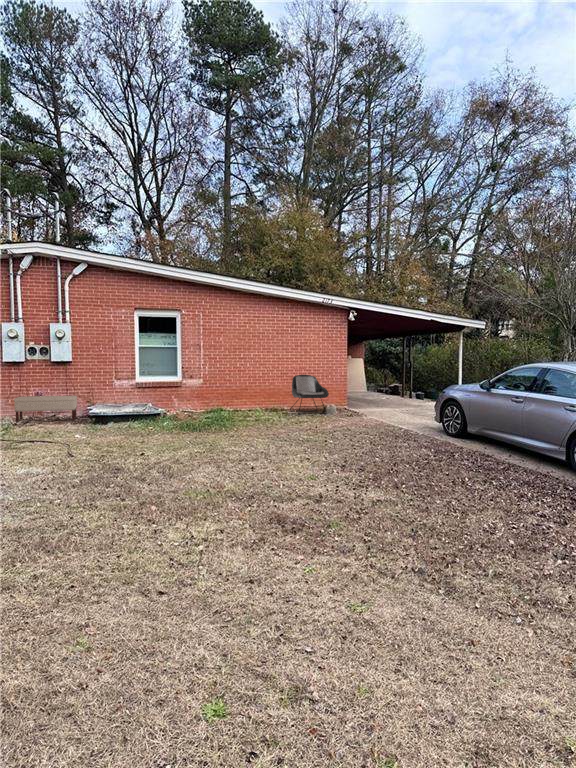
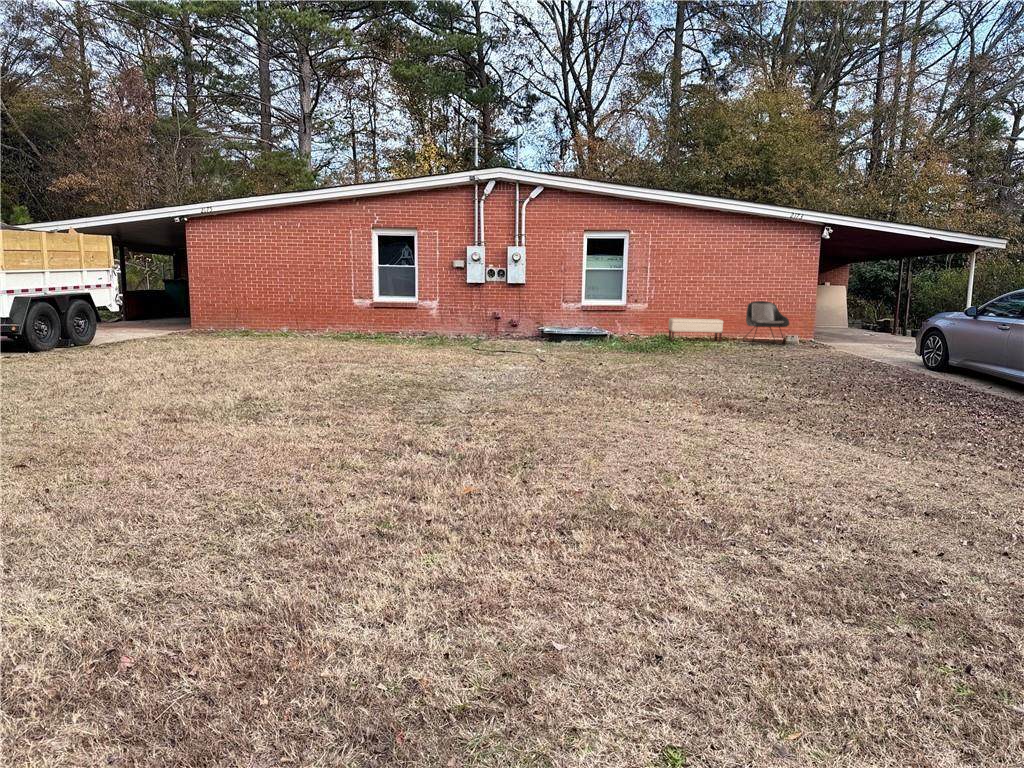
bench: present [14,396,77,423] -> present [668,318,724,343]

